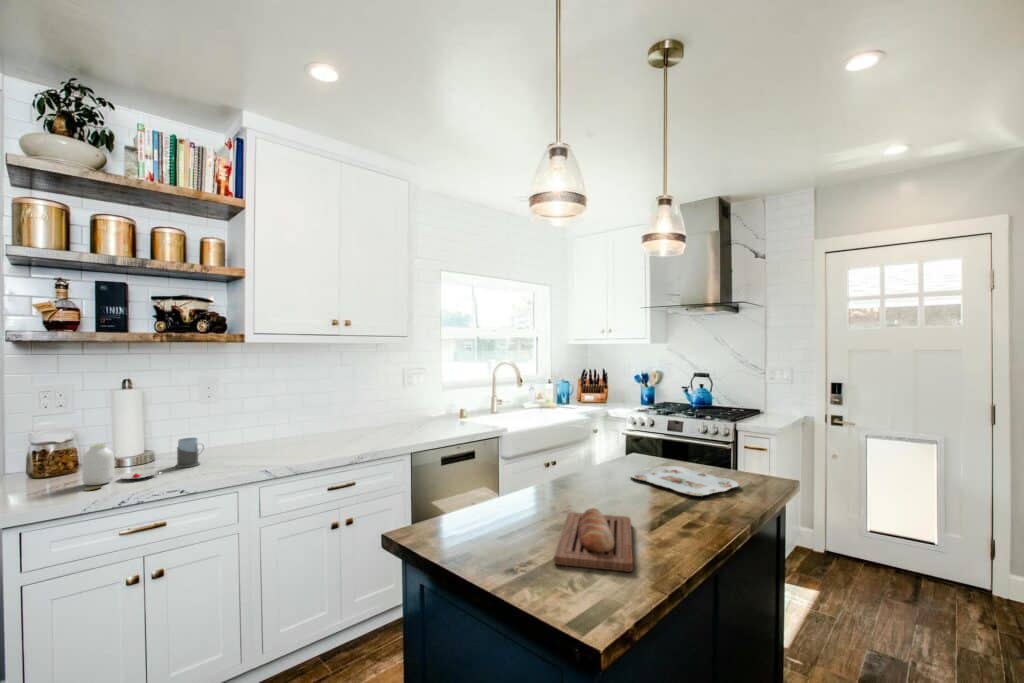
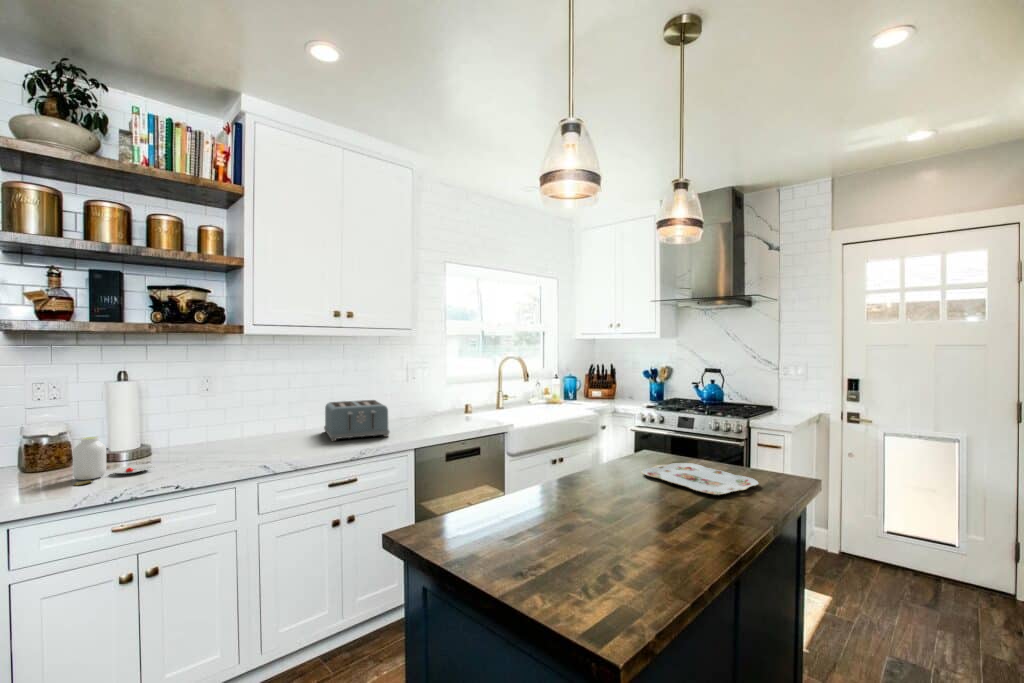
toaster: none [321,406,386,447] -> present [324,400,389,441]
mug: present [175,438,204,468] -> none [171,431,201,462]
bread loaf: present [554,508,633,572] -> none [566,507,653,579]

